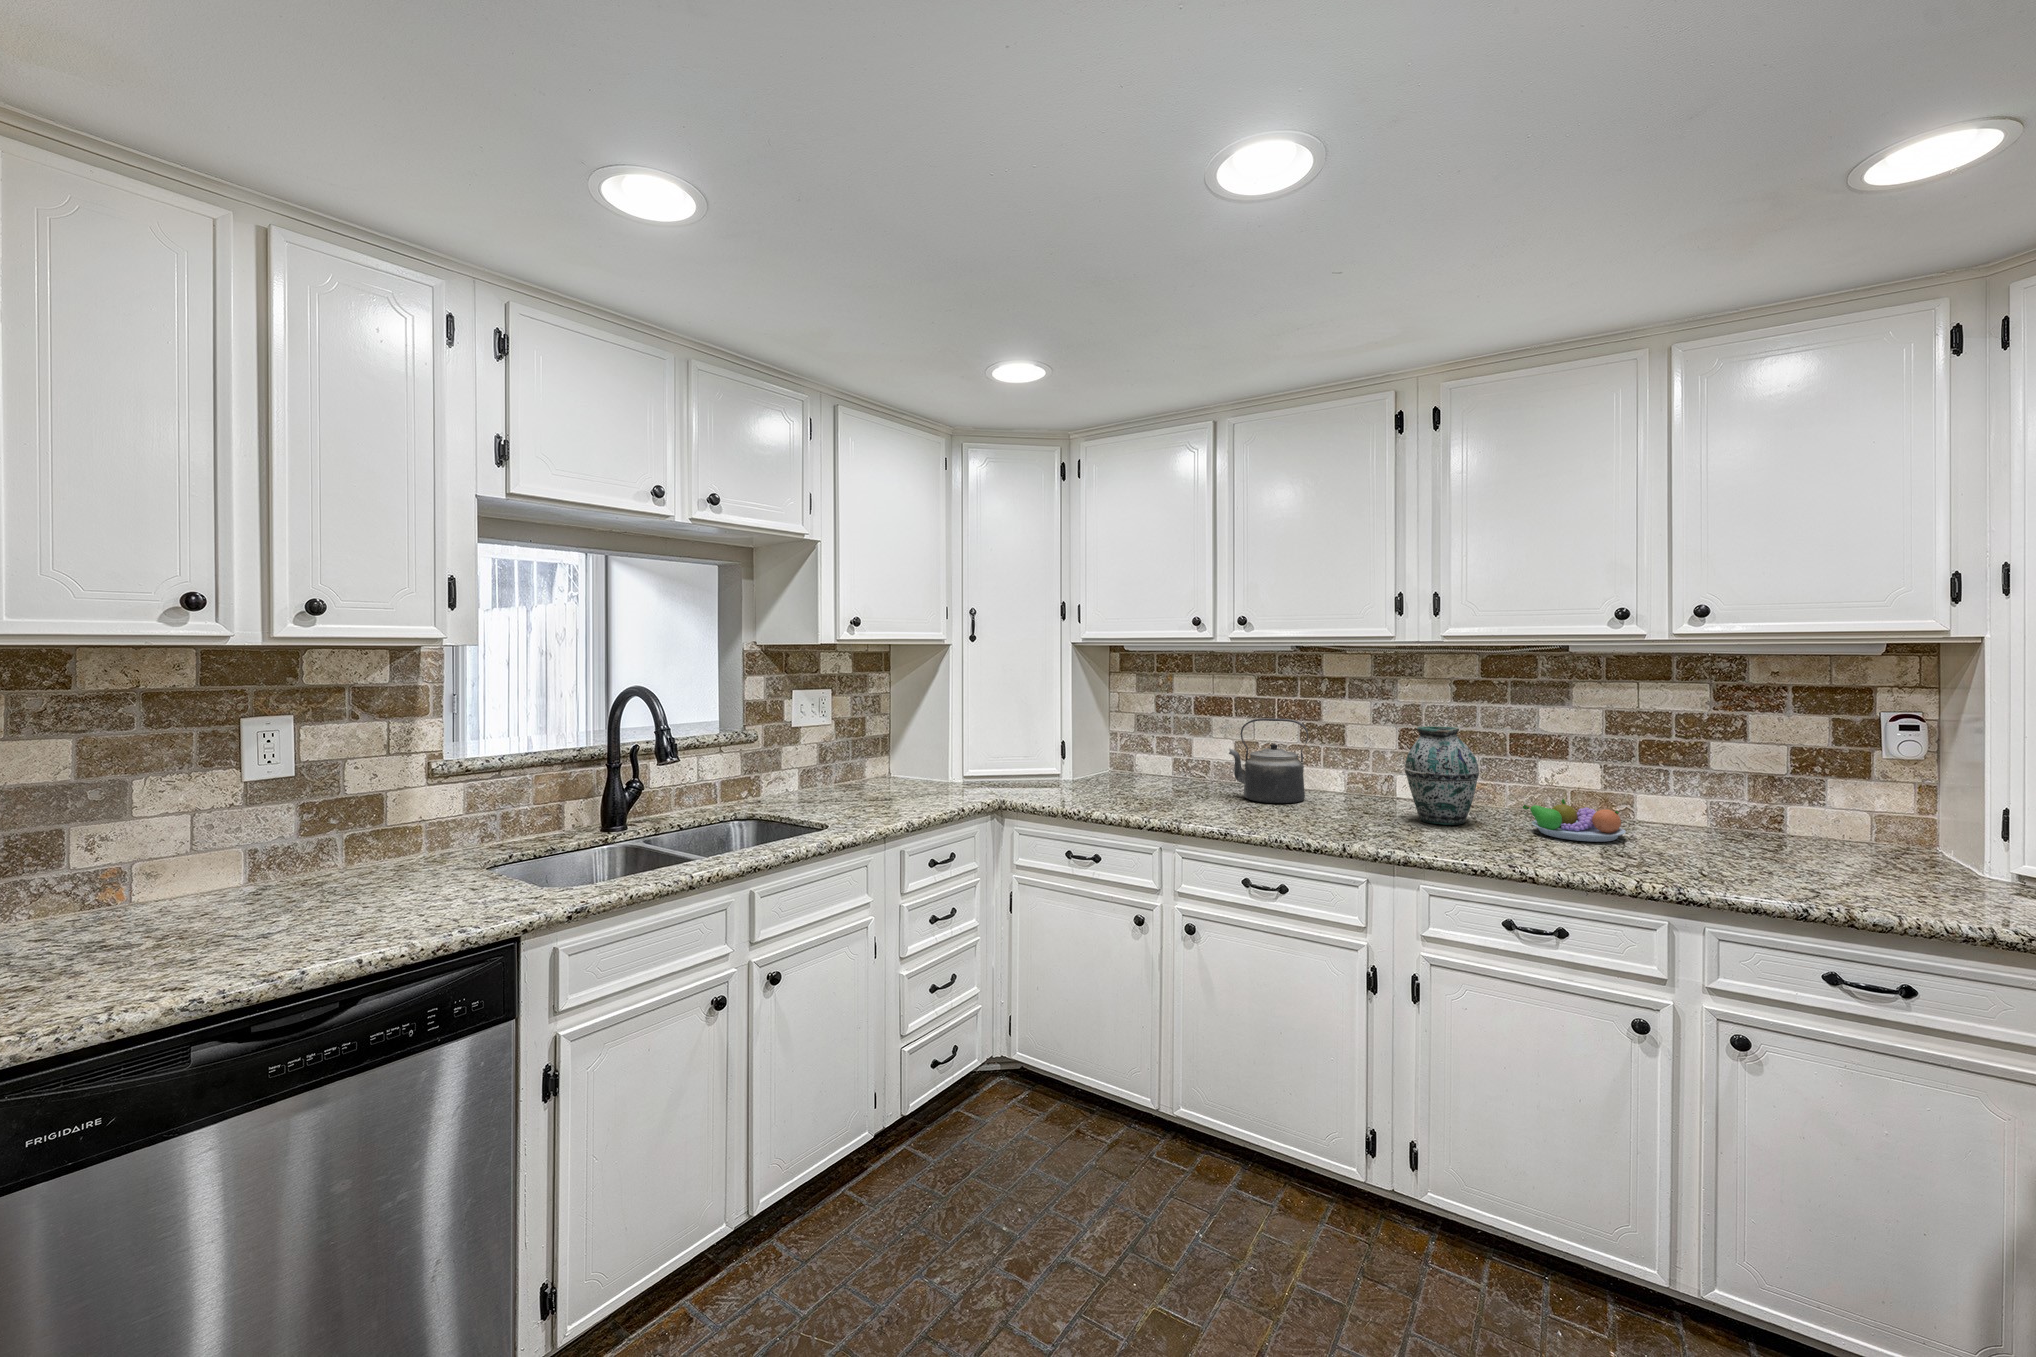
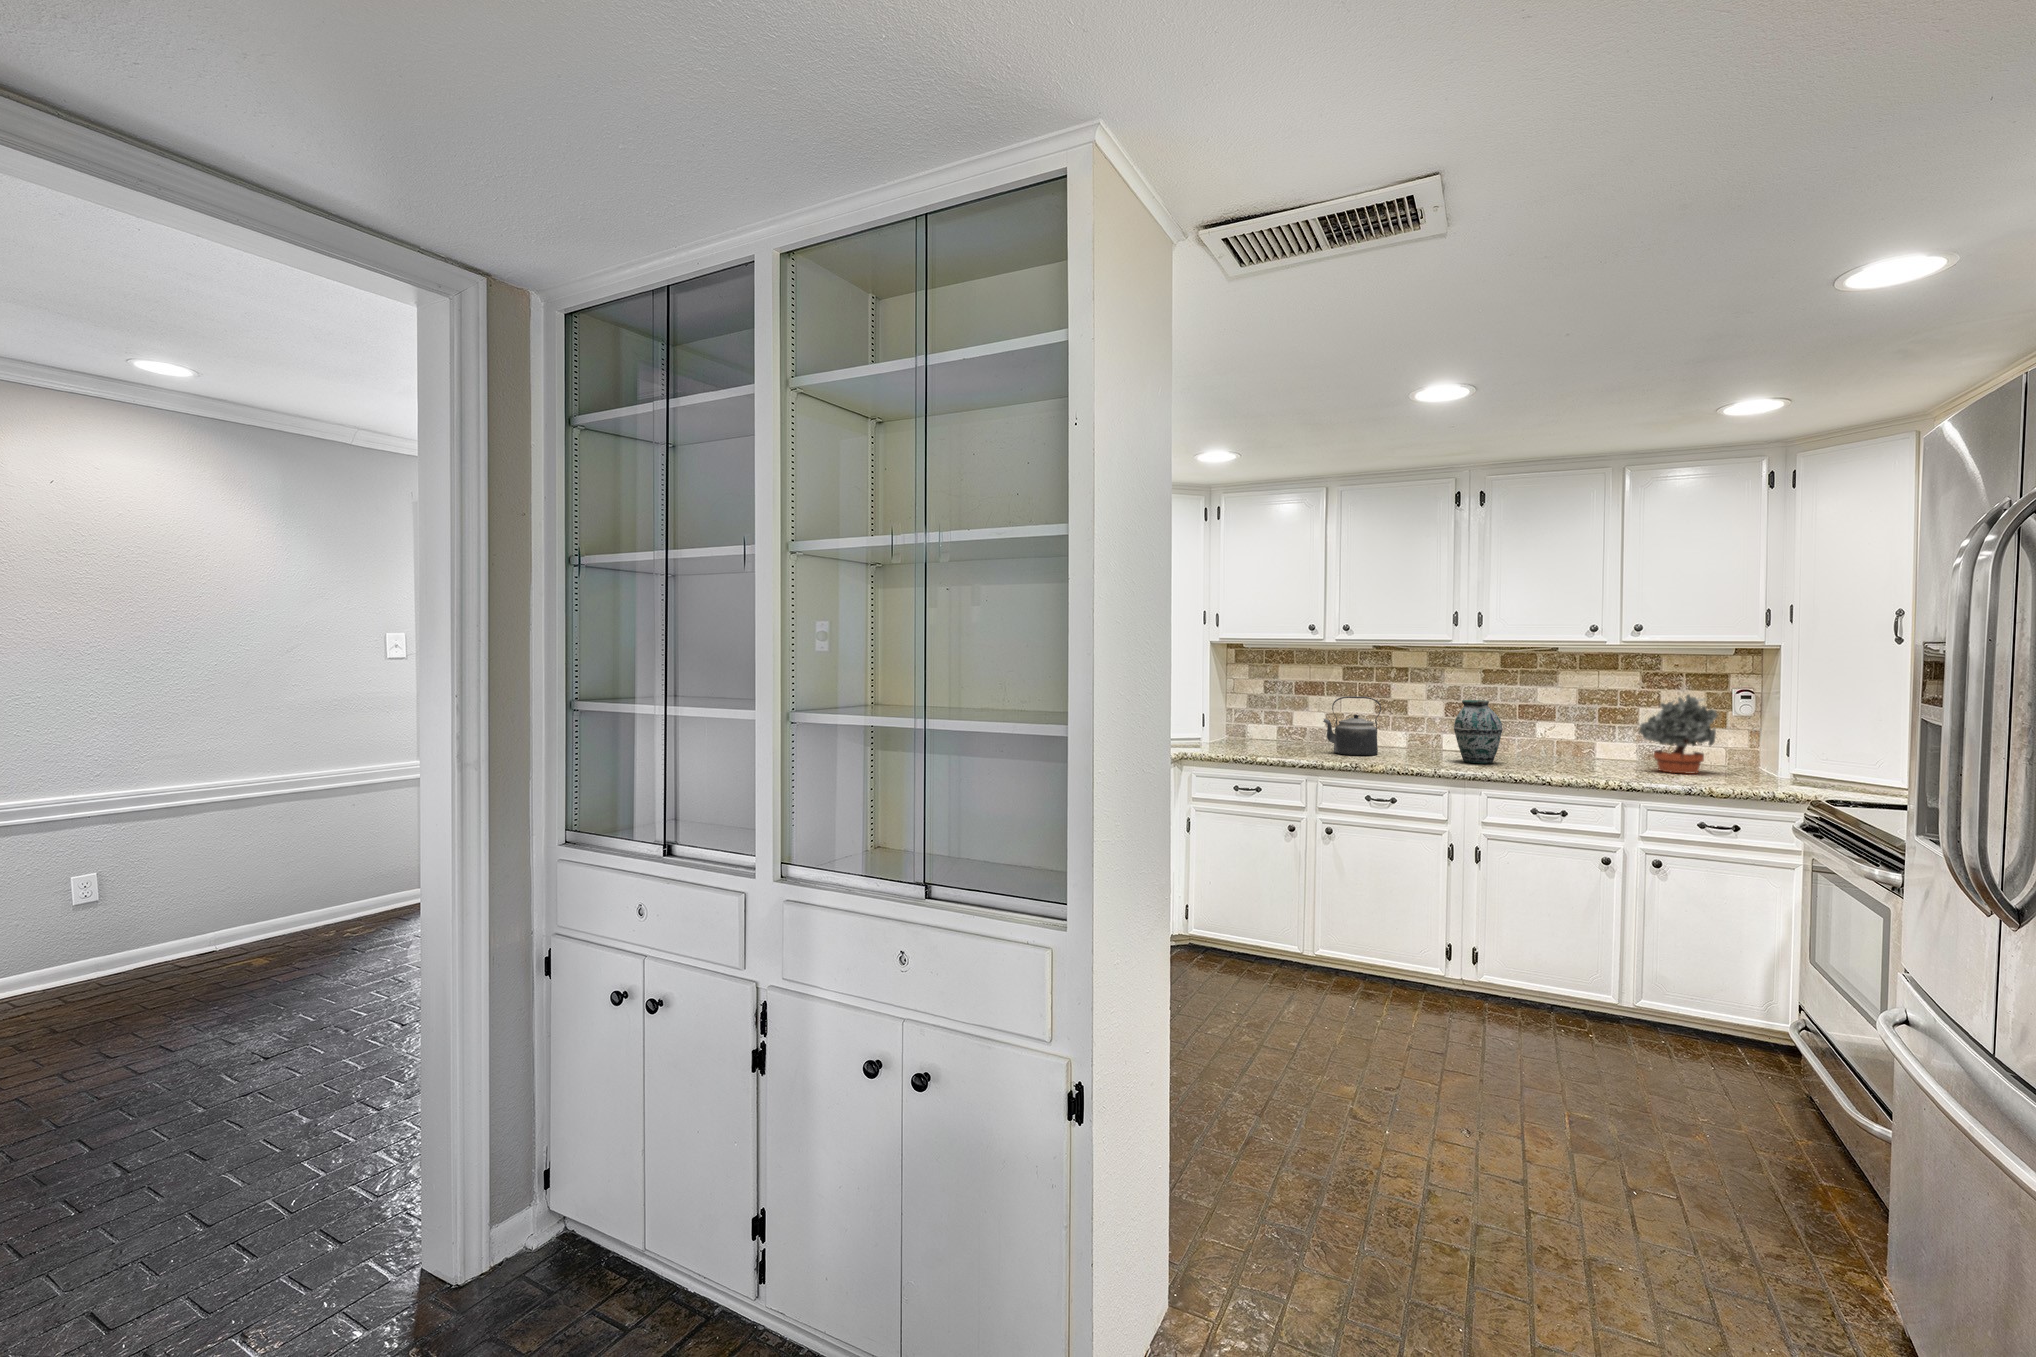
potted plant: none [1706,720,1857,858] -> present [1639,695,1718,774]
fruit bowl: present [1523,799,1626,842] -> none [1530,746,1592,769]

